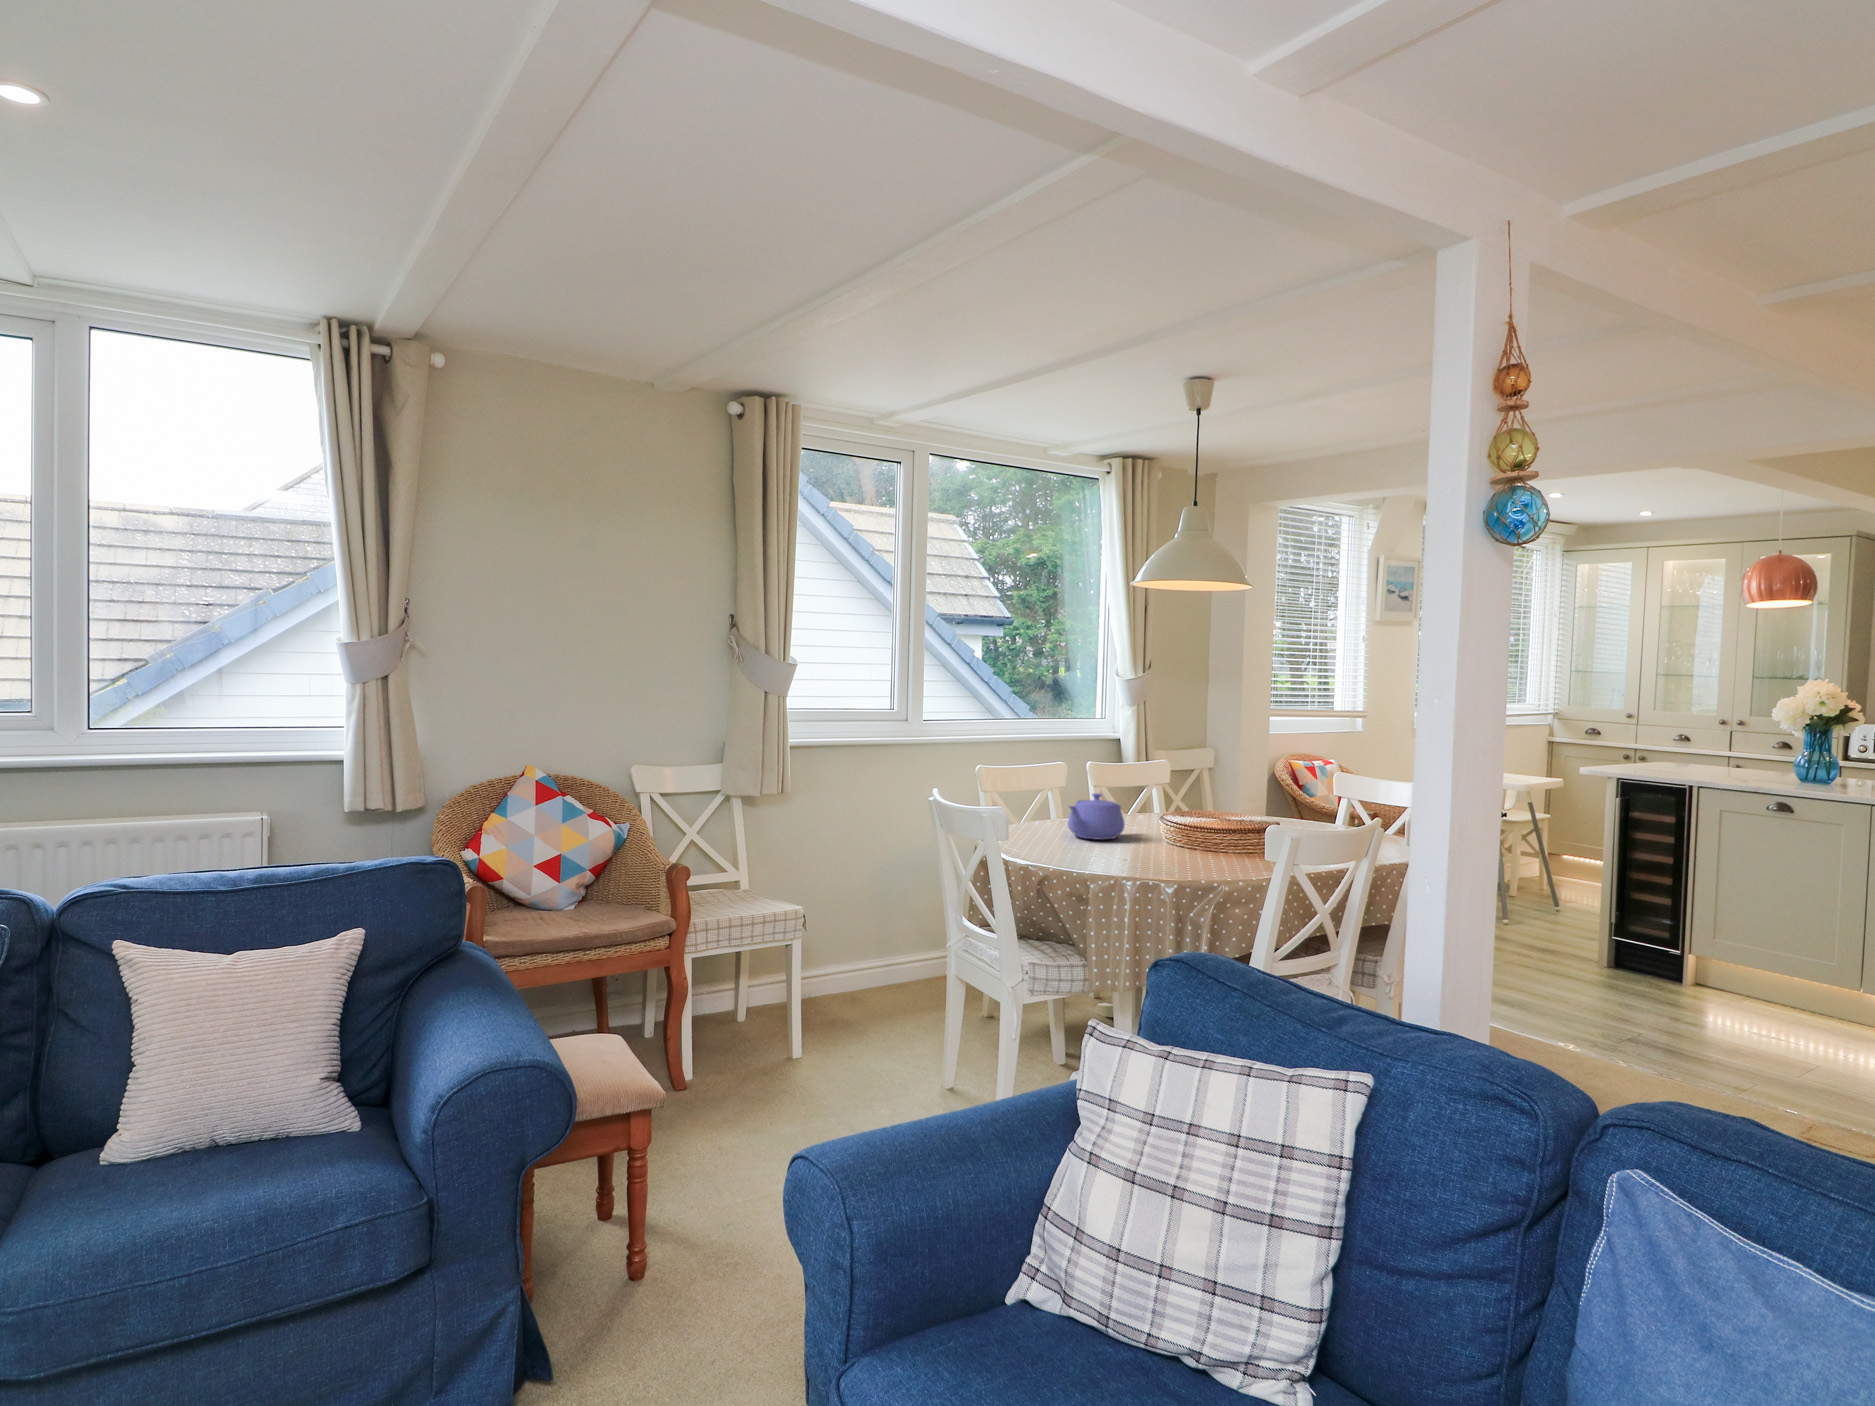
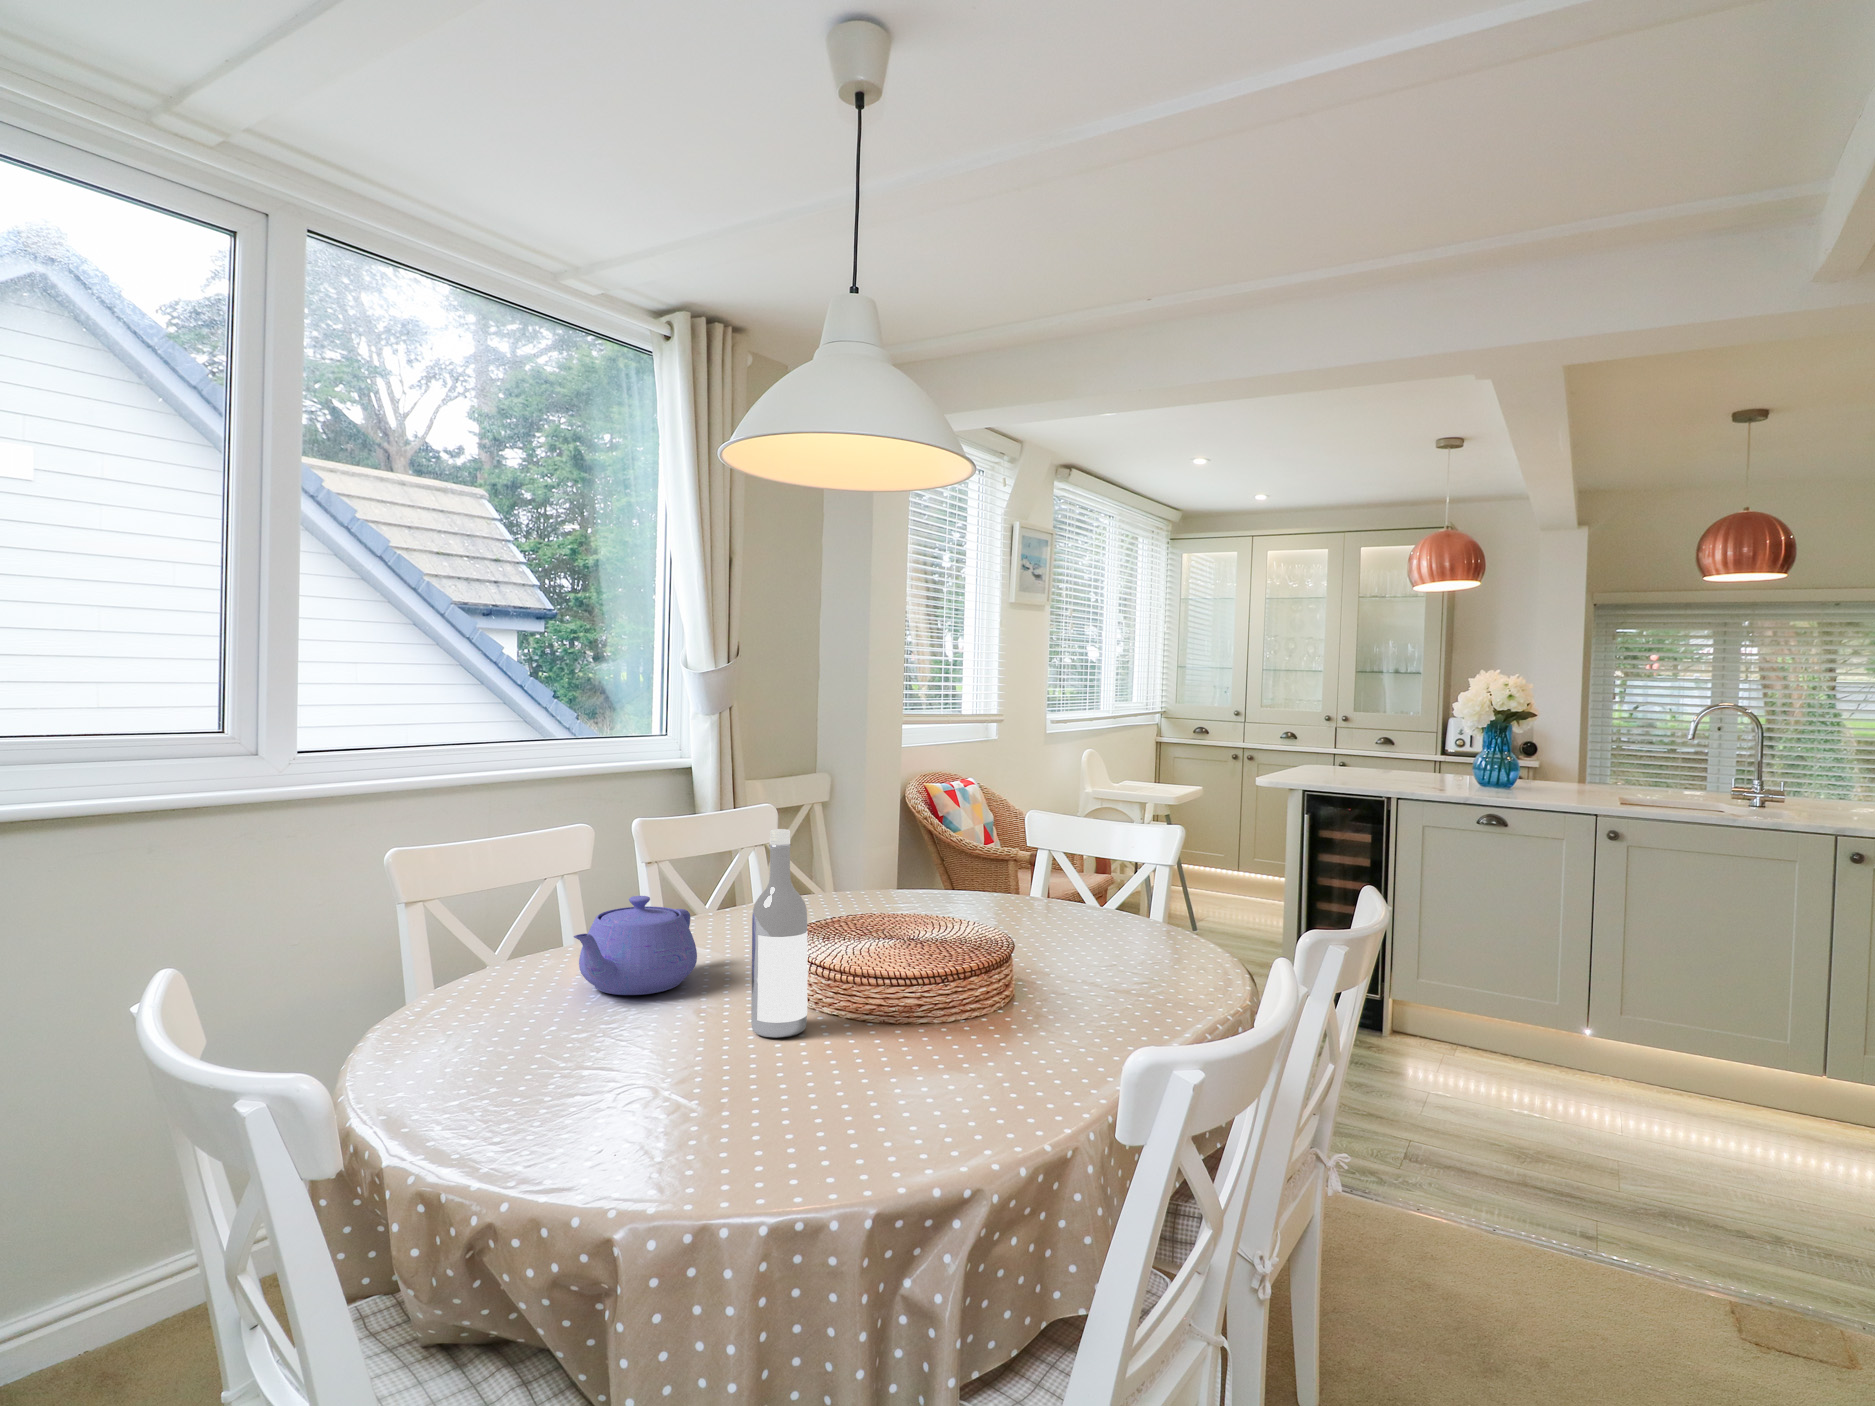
wine bottle: none [1151,759,1178,856] -> present [751,829,808,1038]

